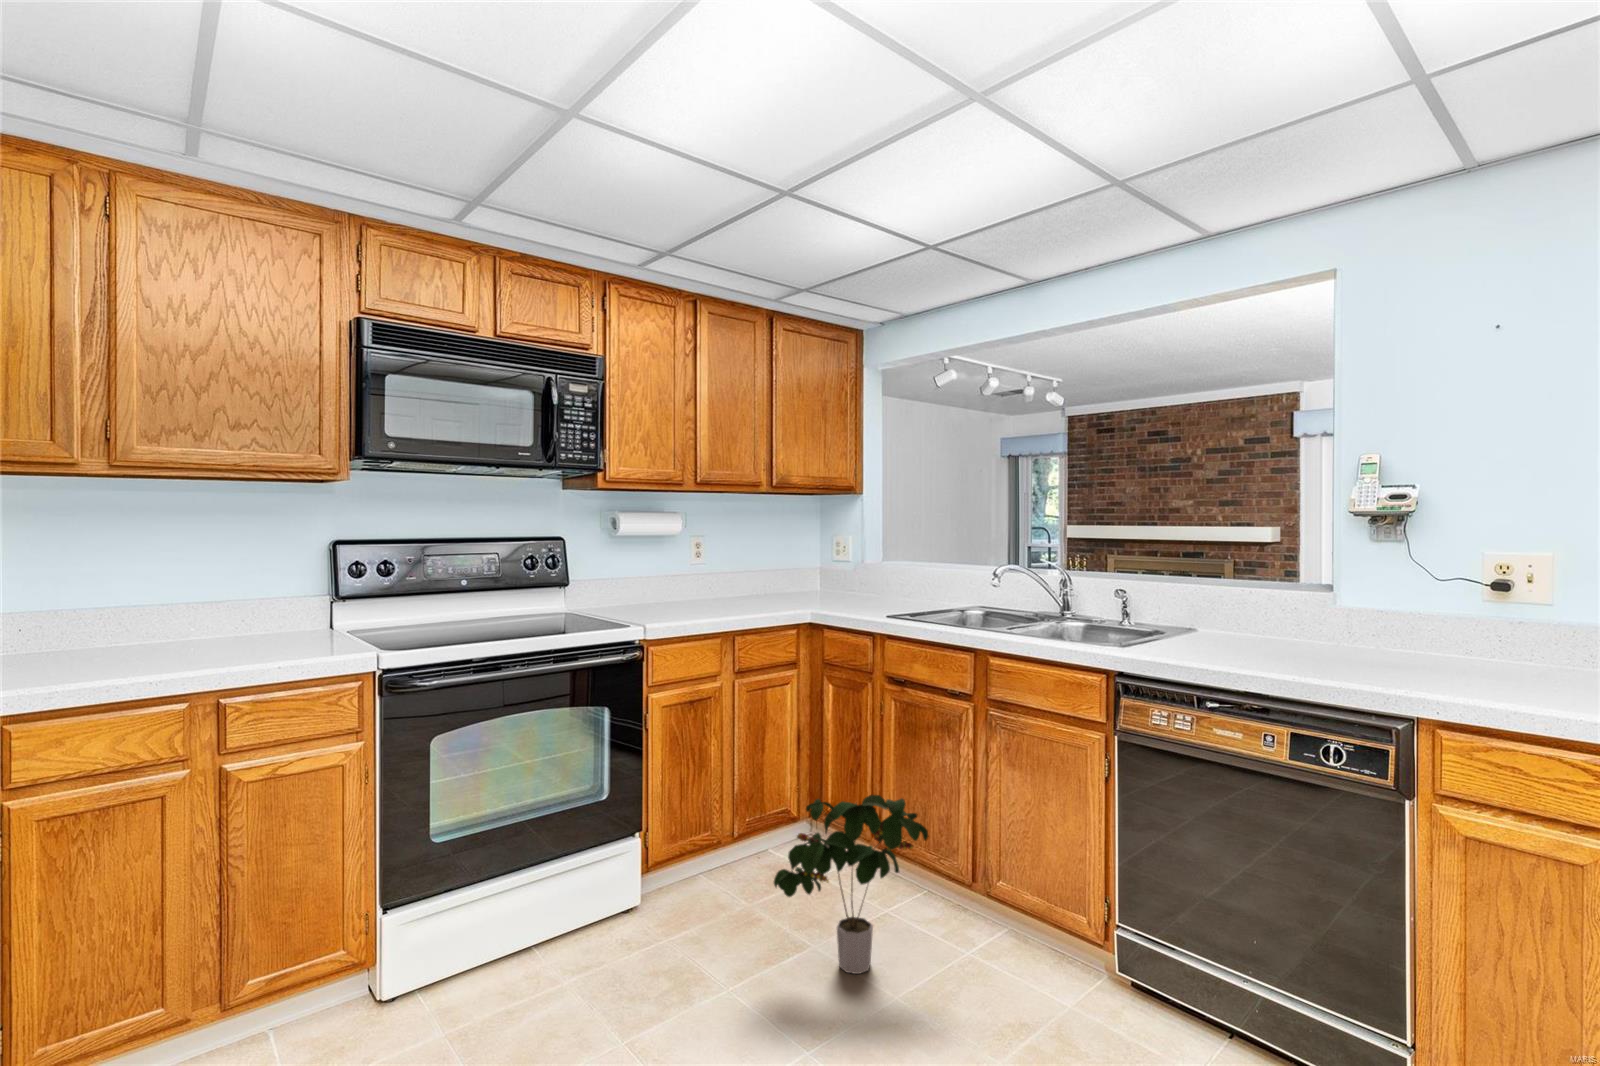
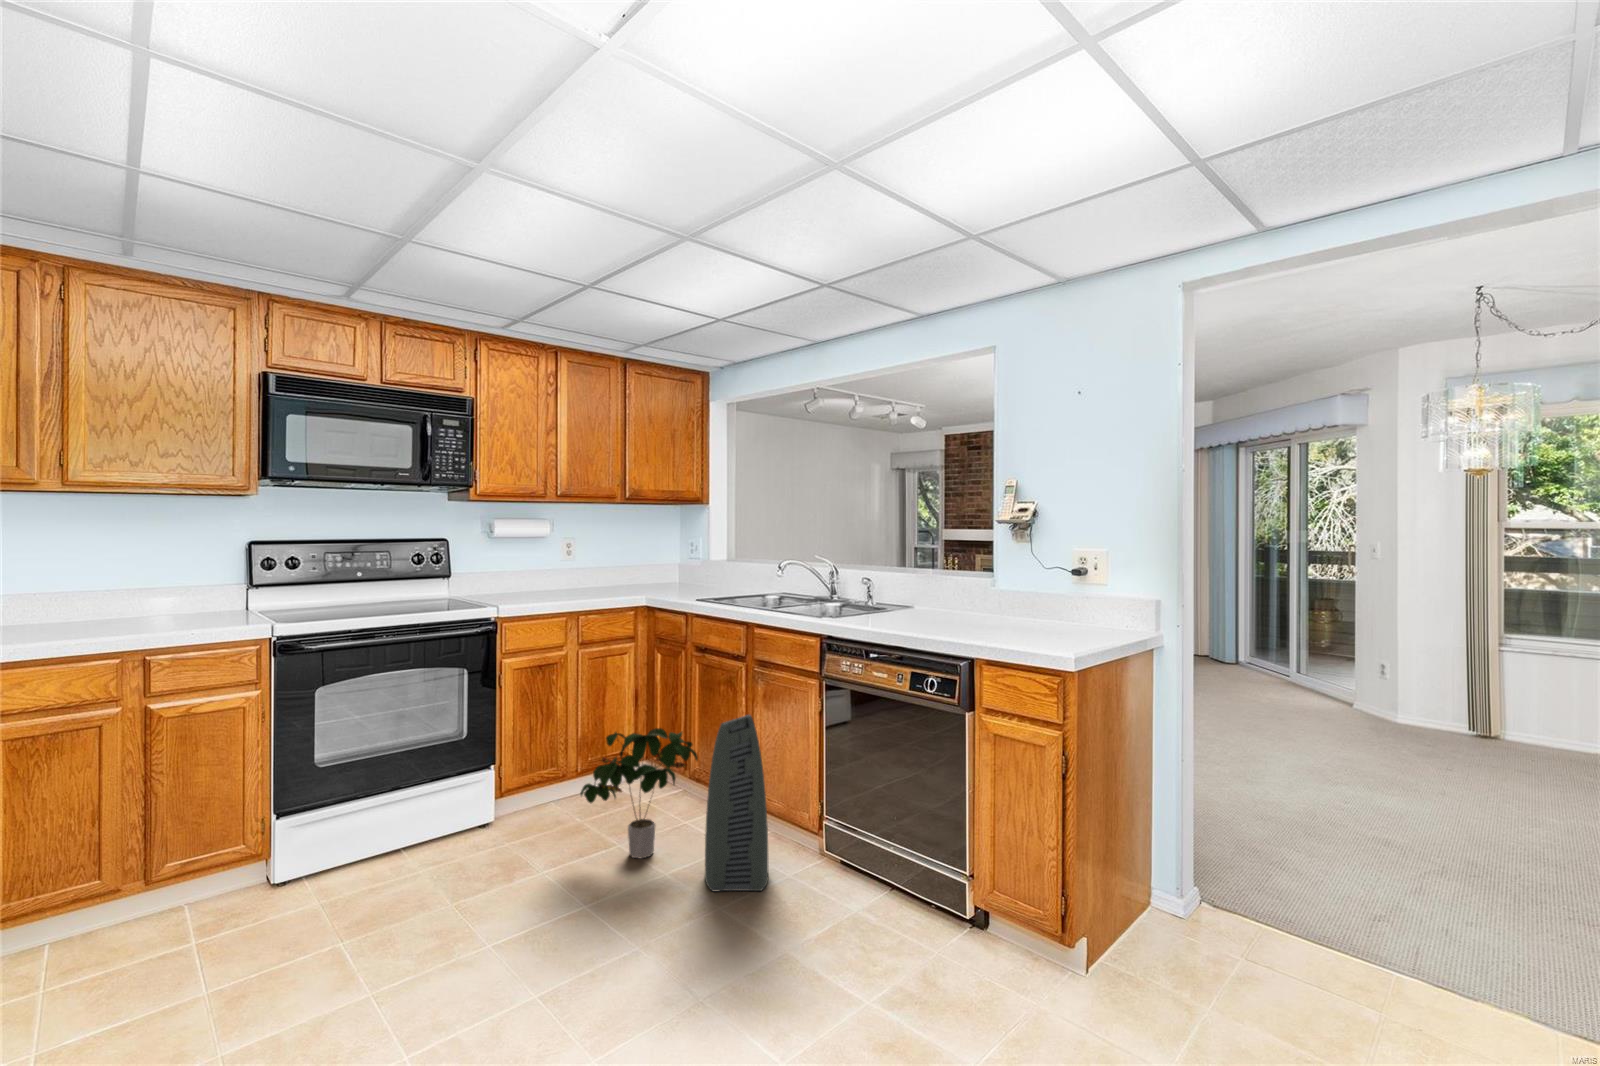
air purifier: none [957,781,1054,1037] -> present [705,715,768,891]

